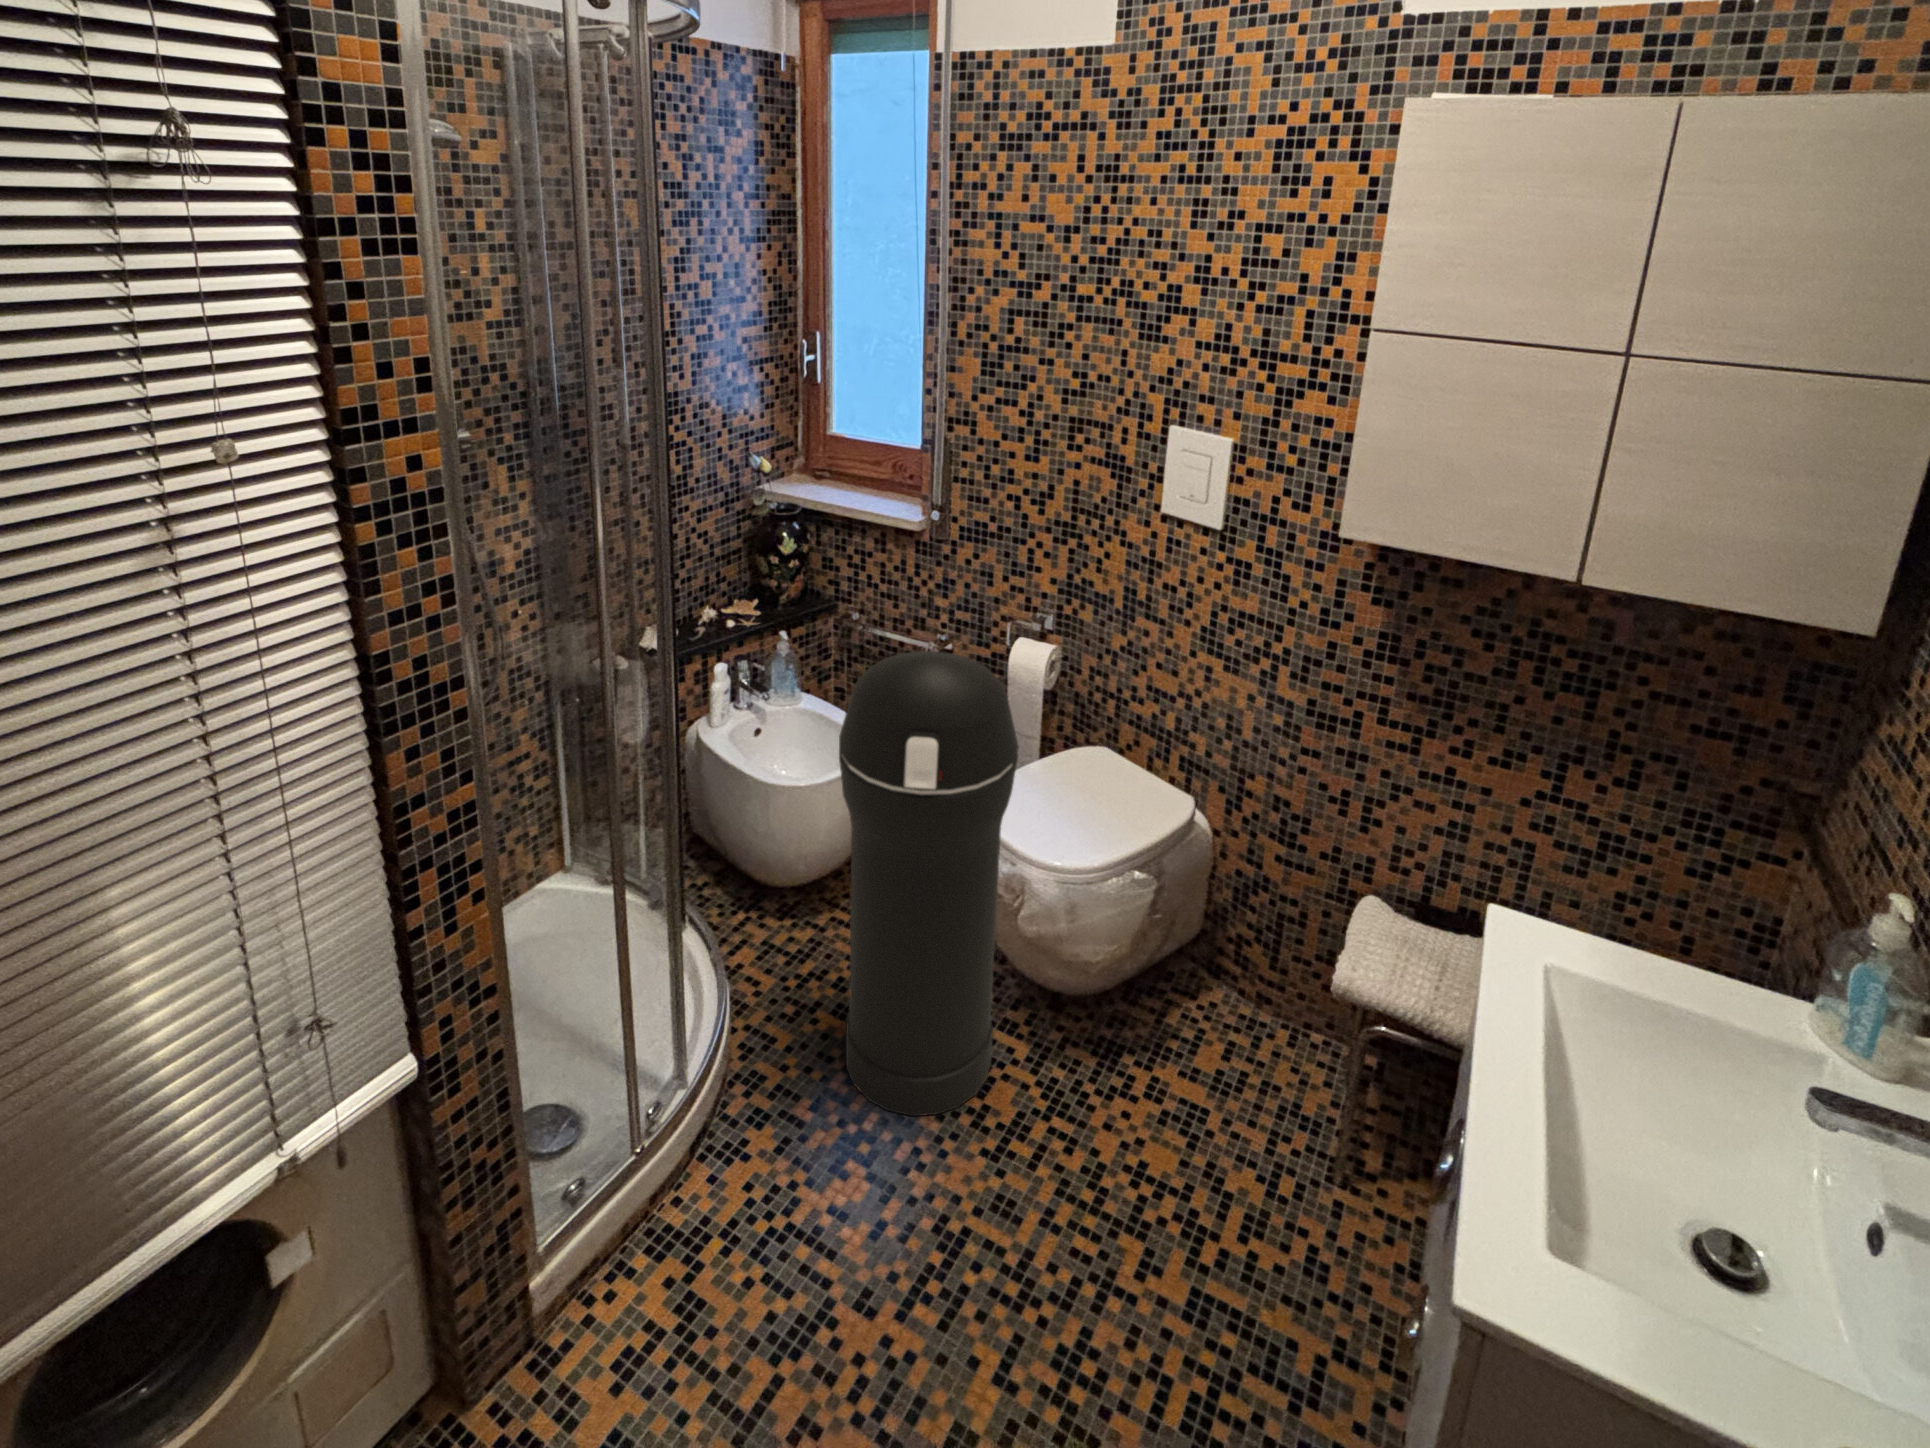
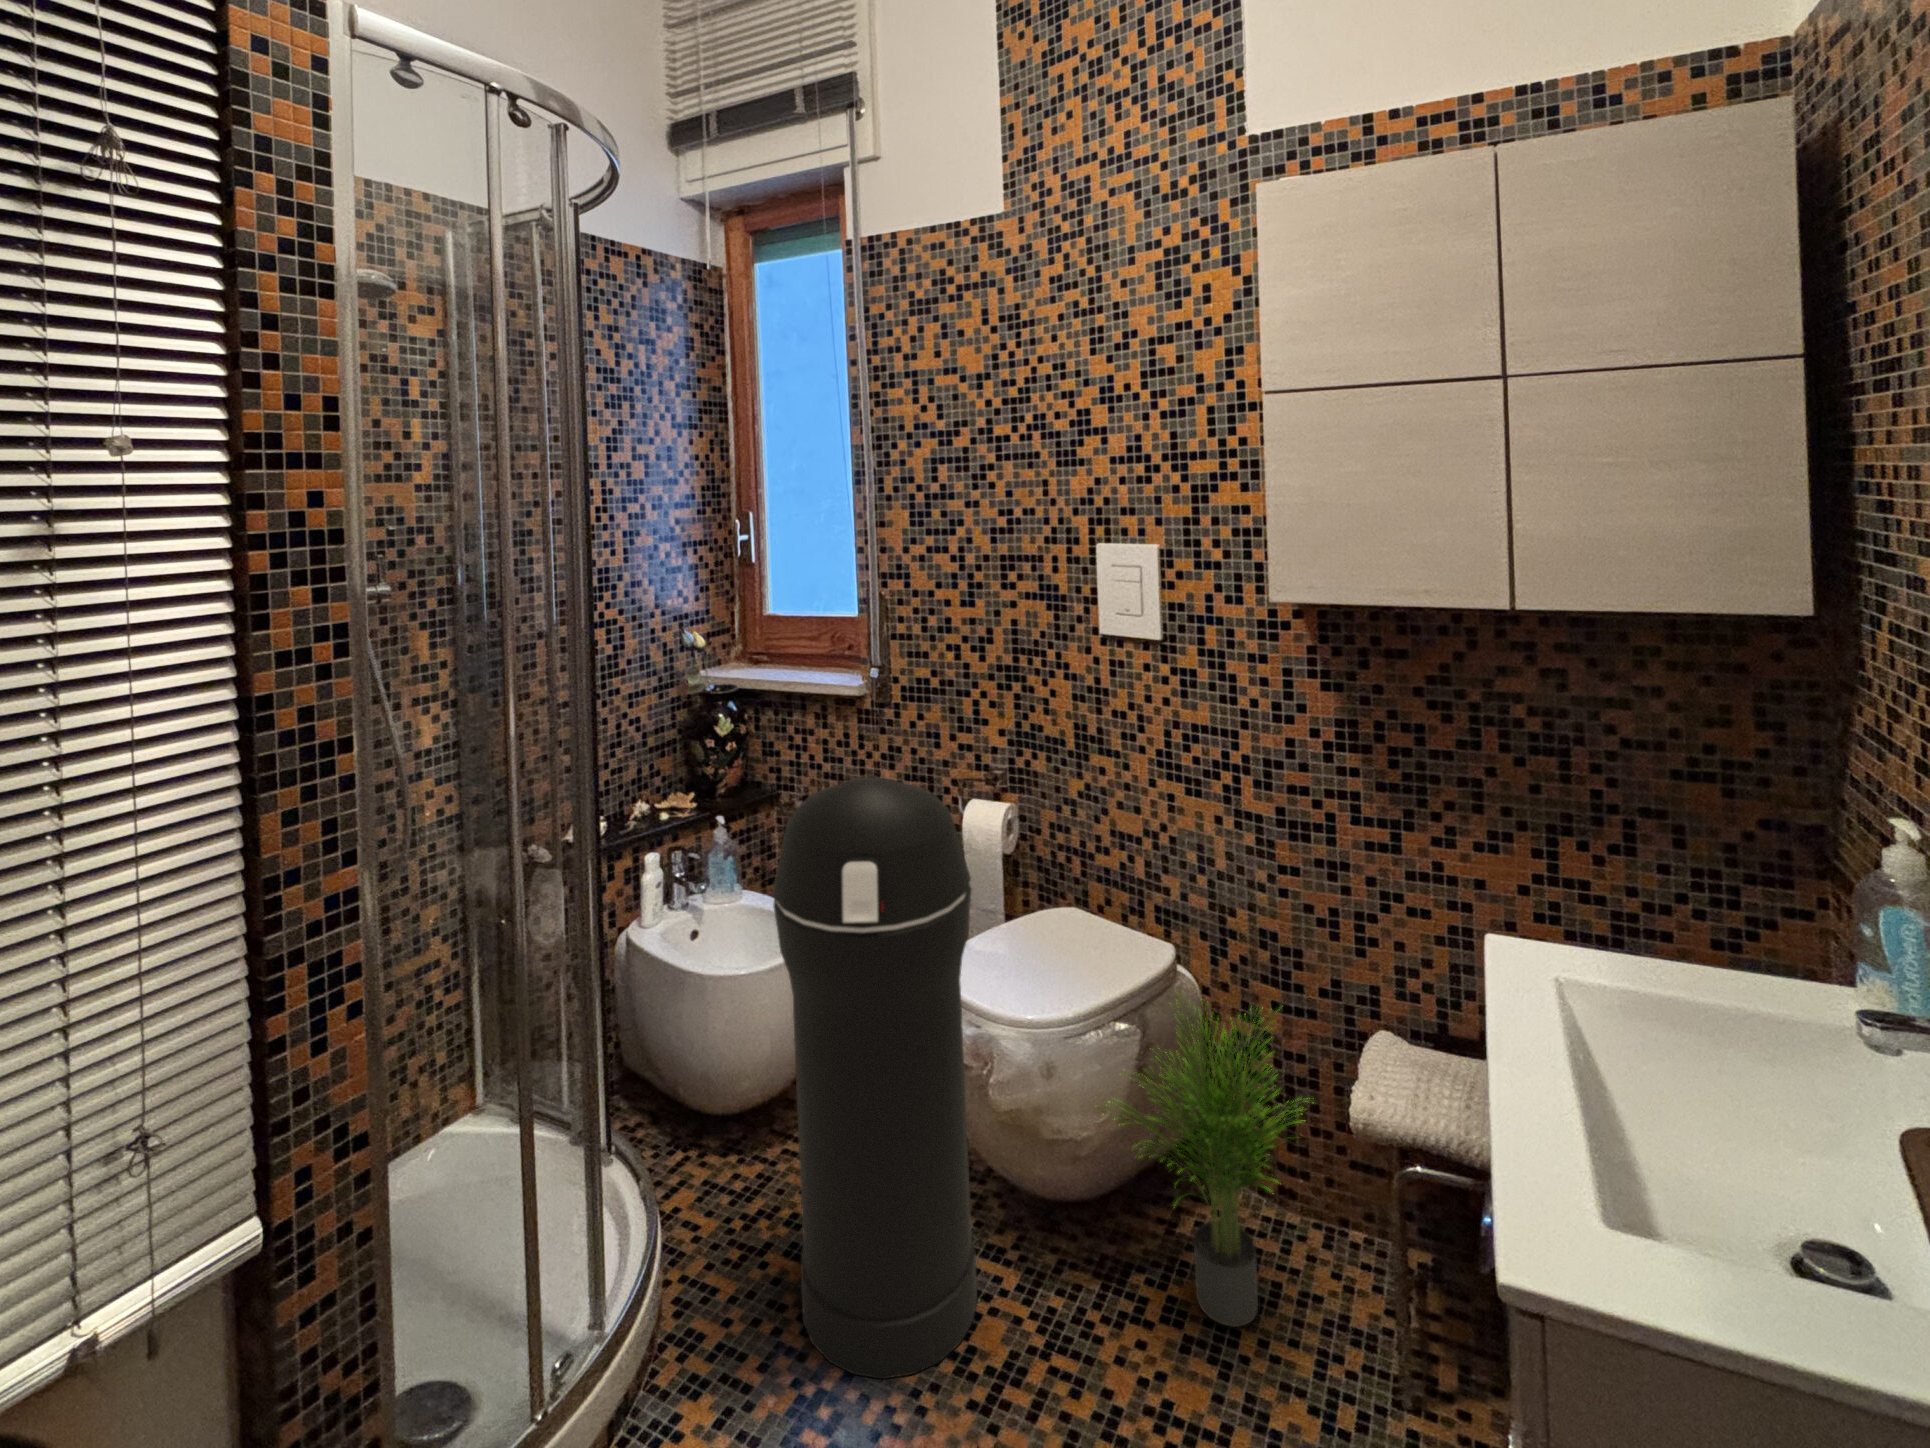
potted plant: none [1105,847,1299,1101] -> present [1103,994,1310,1327]

